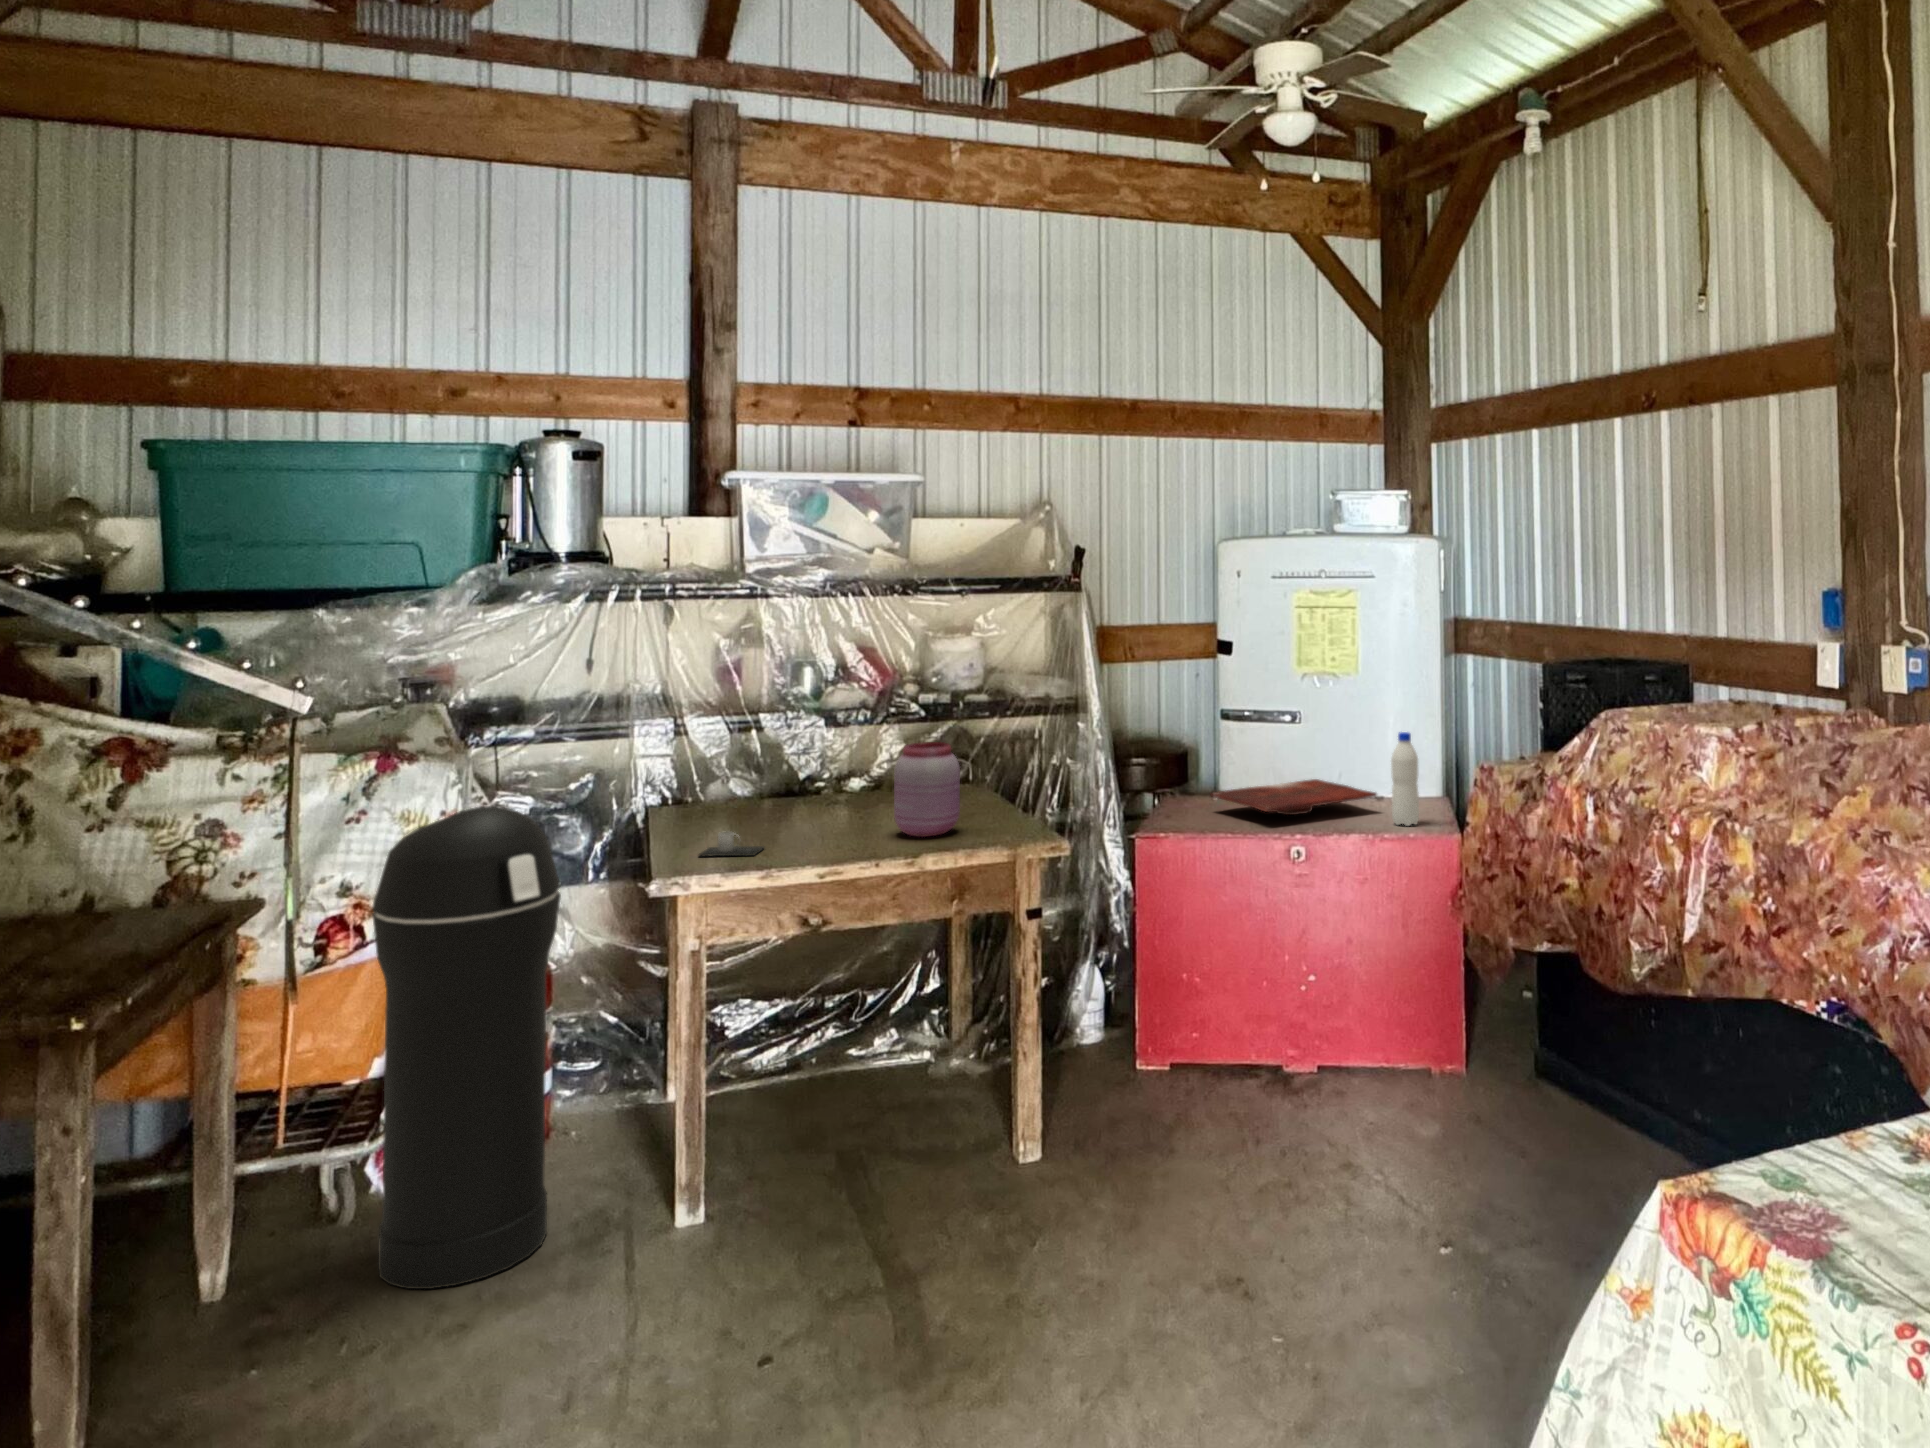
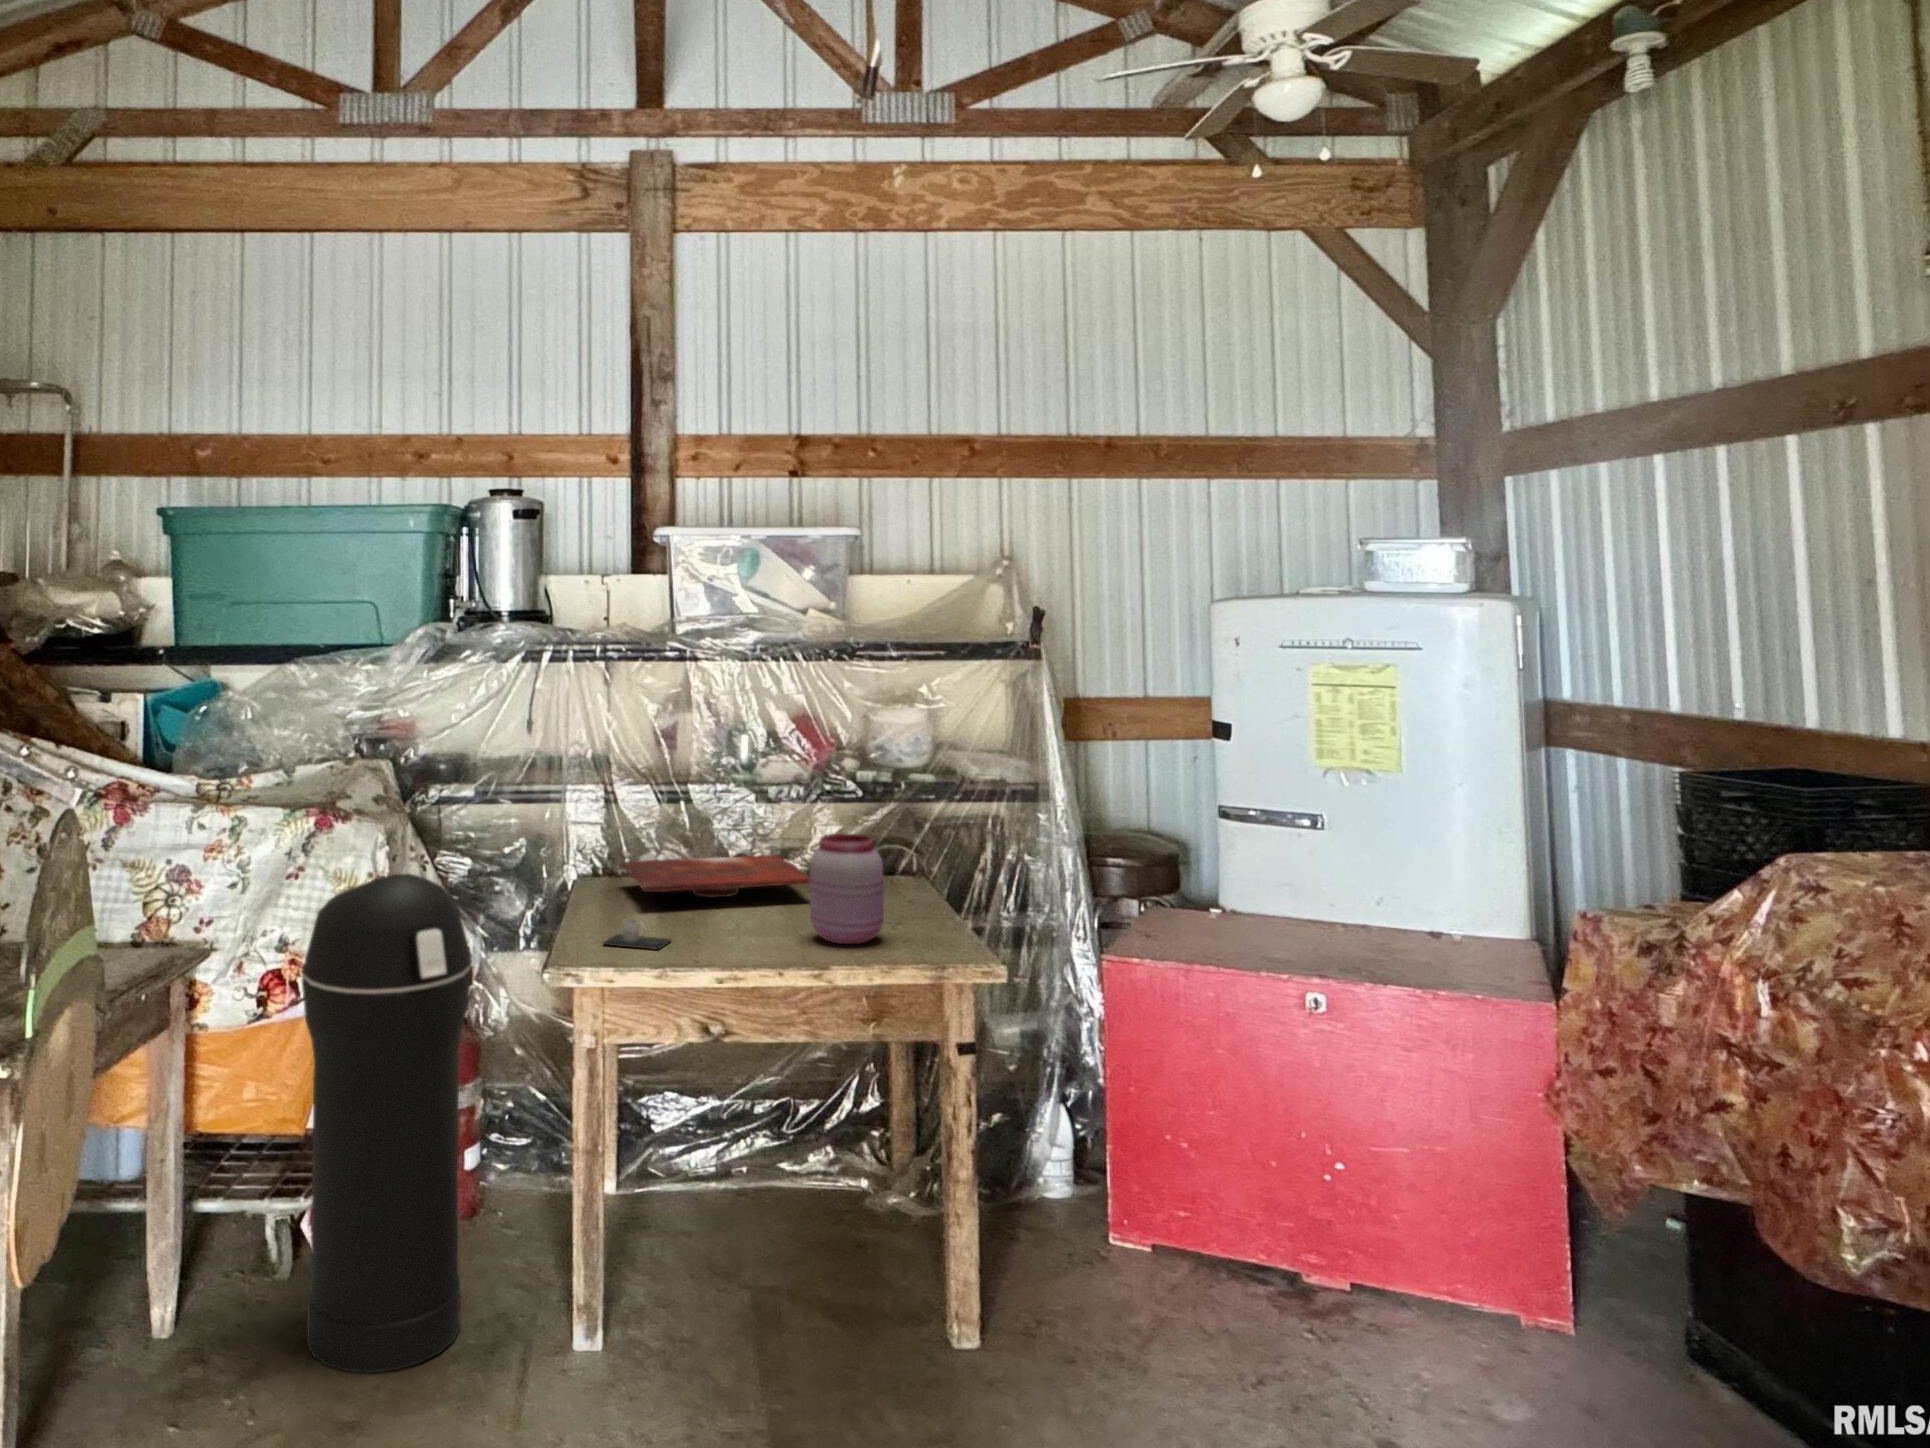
water bottle: present [1391,732,1419,826] -> none [1449,856,1492,982]
cutting board: present [1211,779,1377,815] -> present [622,855,810,897]

